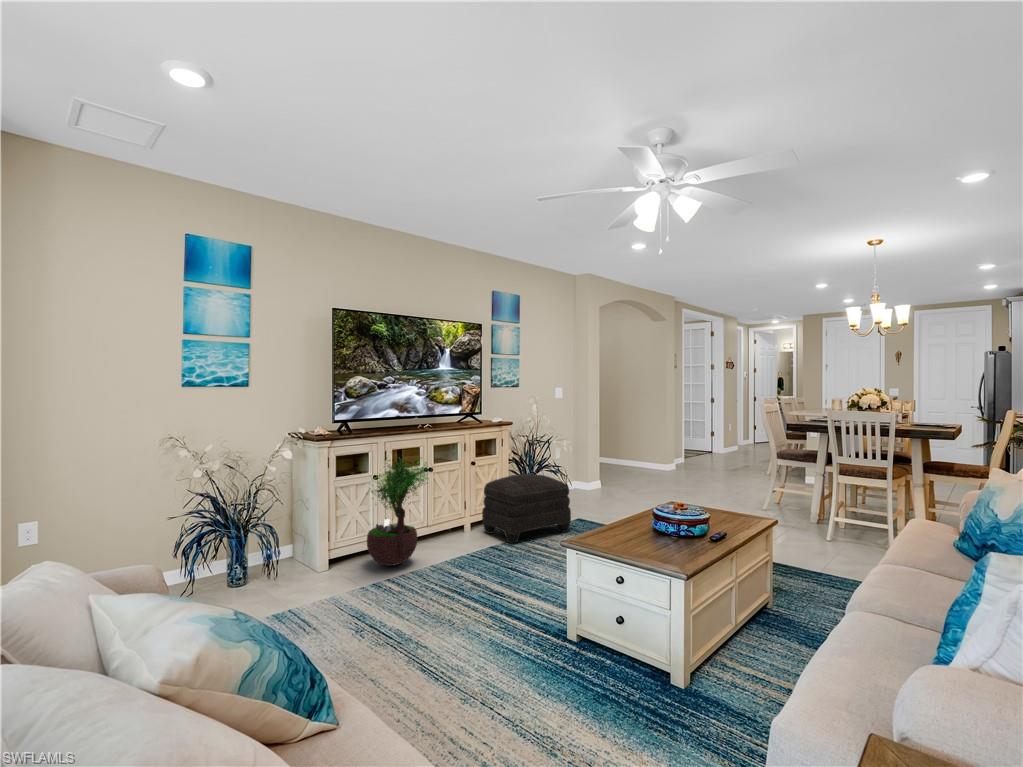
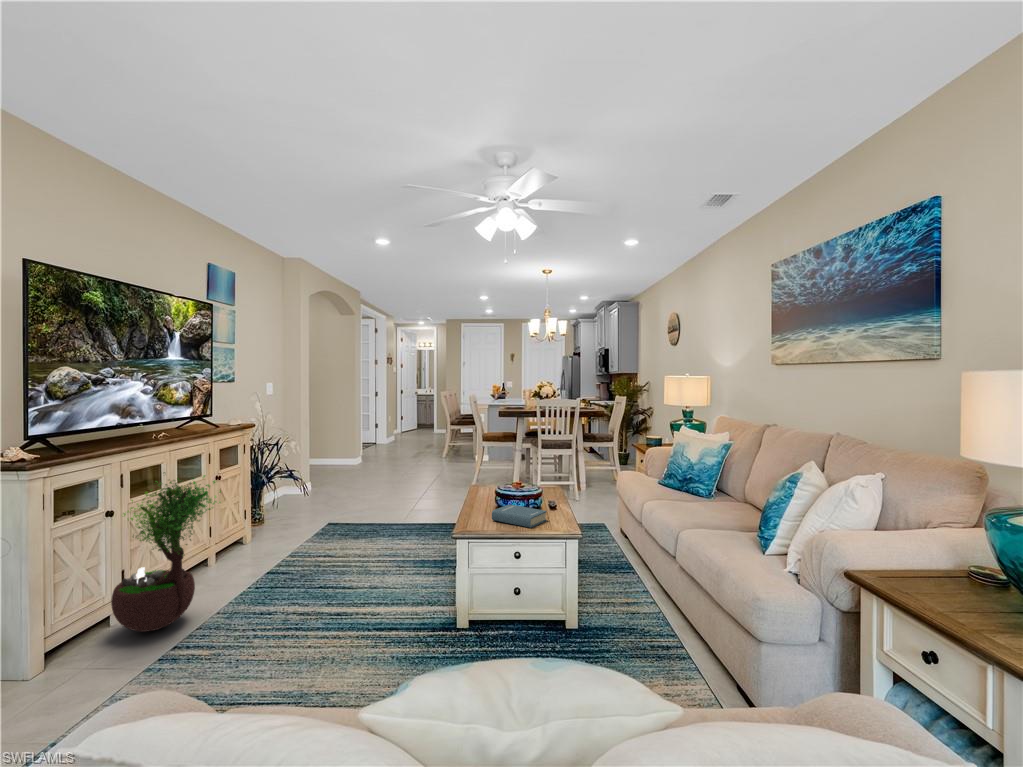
ottoman: present [482,474,571,544] -> none [235,481,337,562]
hardback book: none [615,524,673,552] -> present [492,505,547,528]

